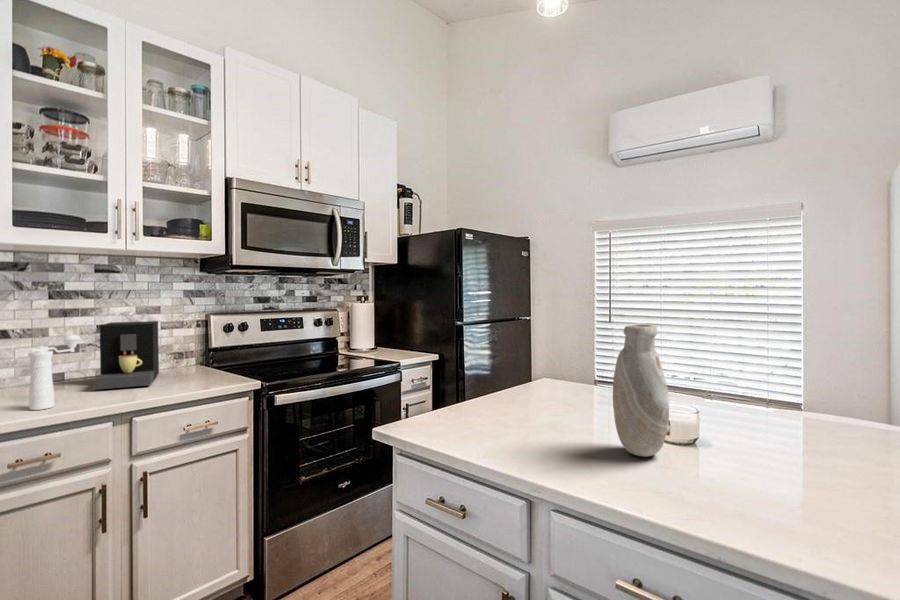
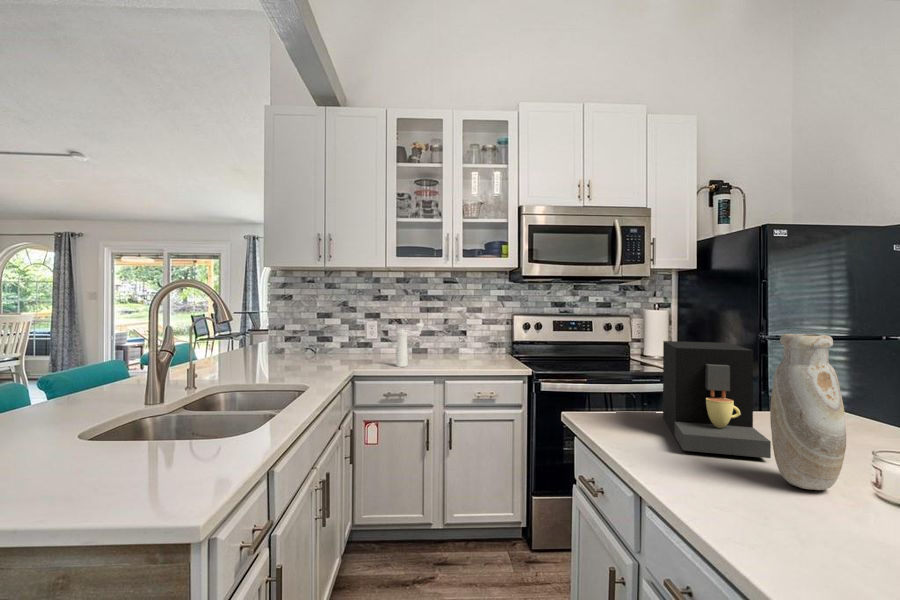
coffee maker: present [93,321,159,390] -> present [663,341,771,458]

